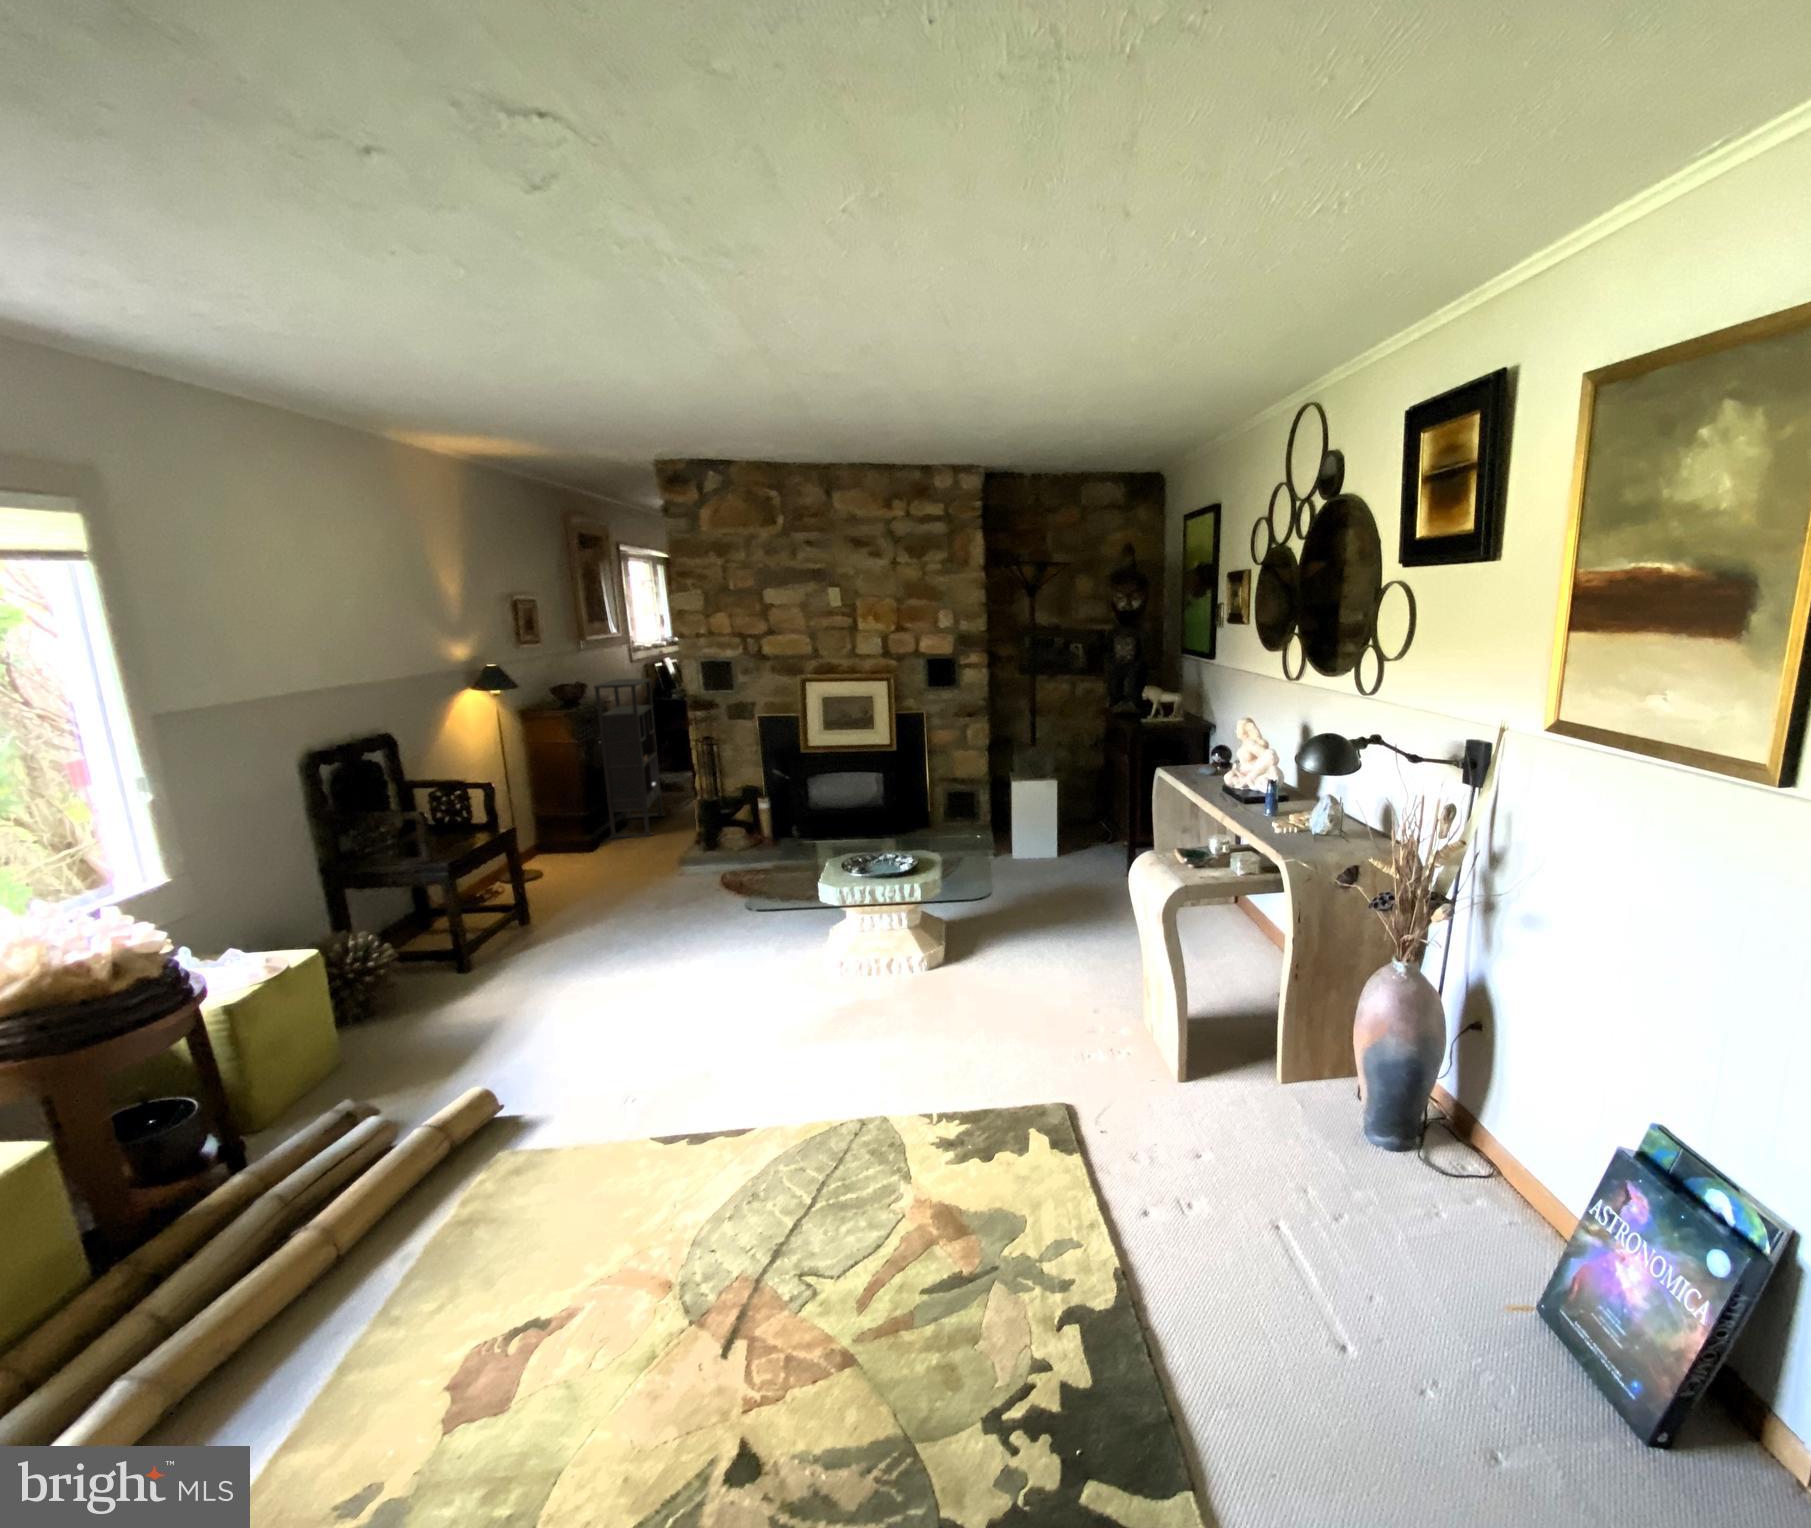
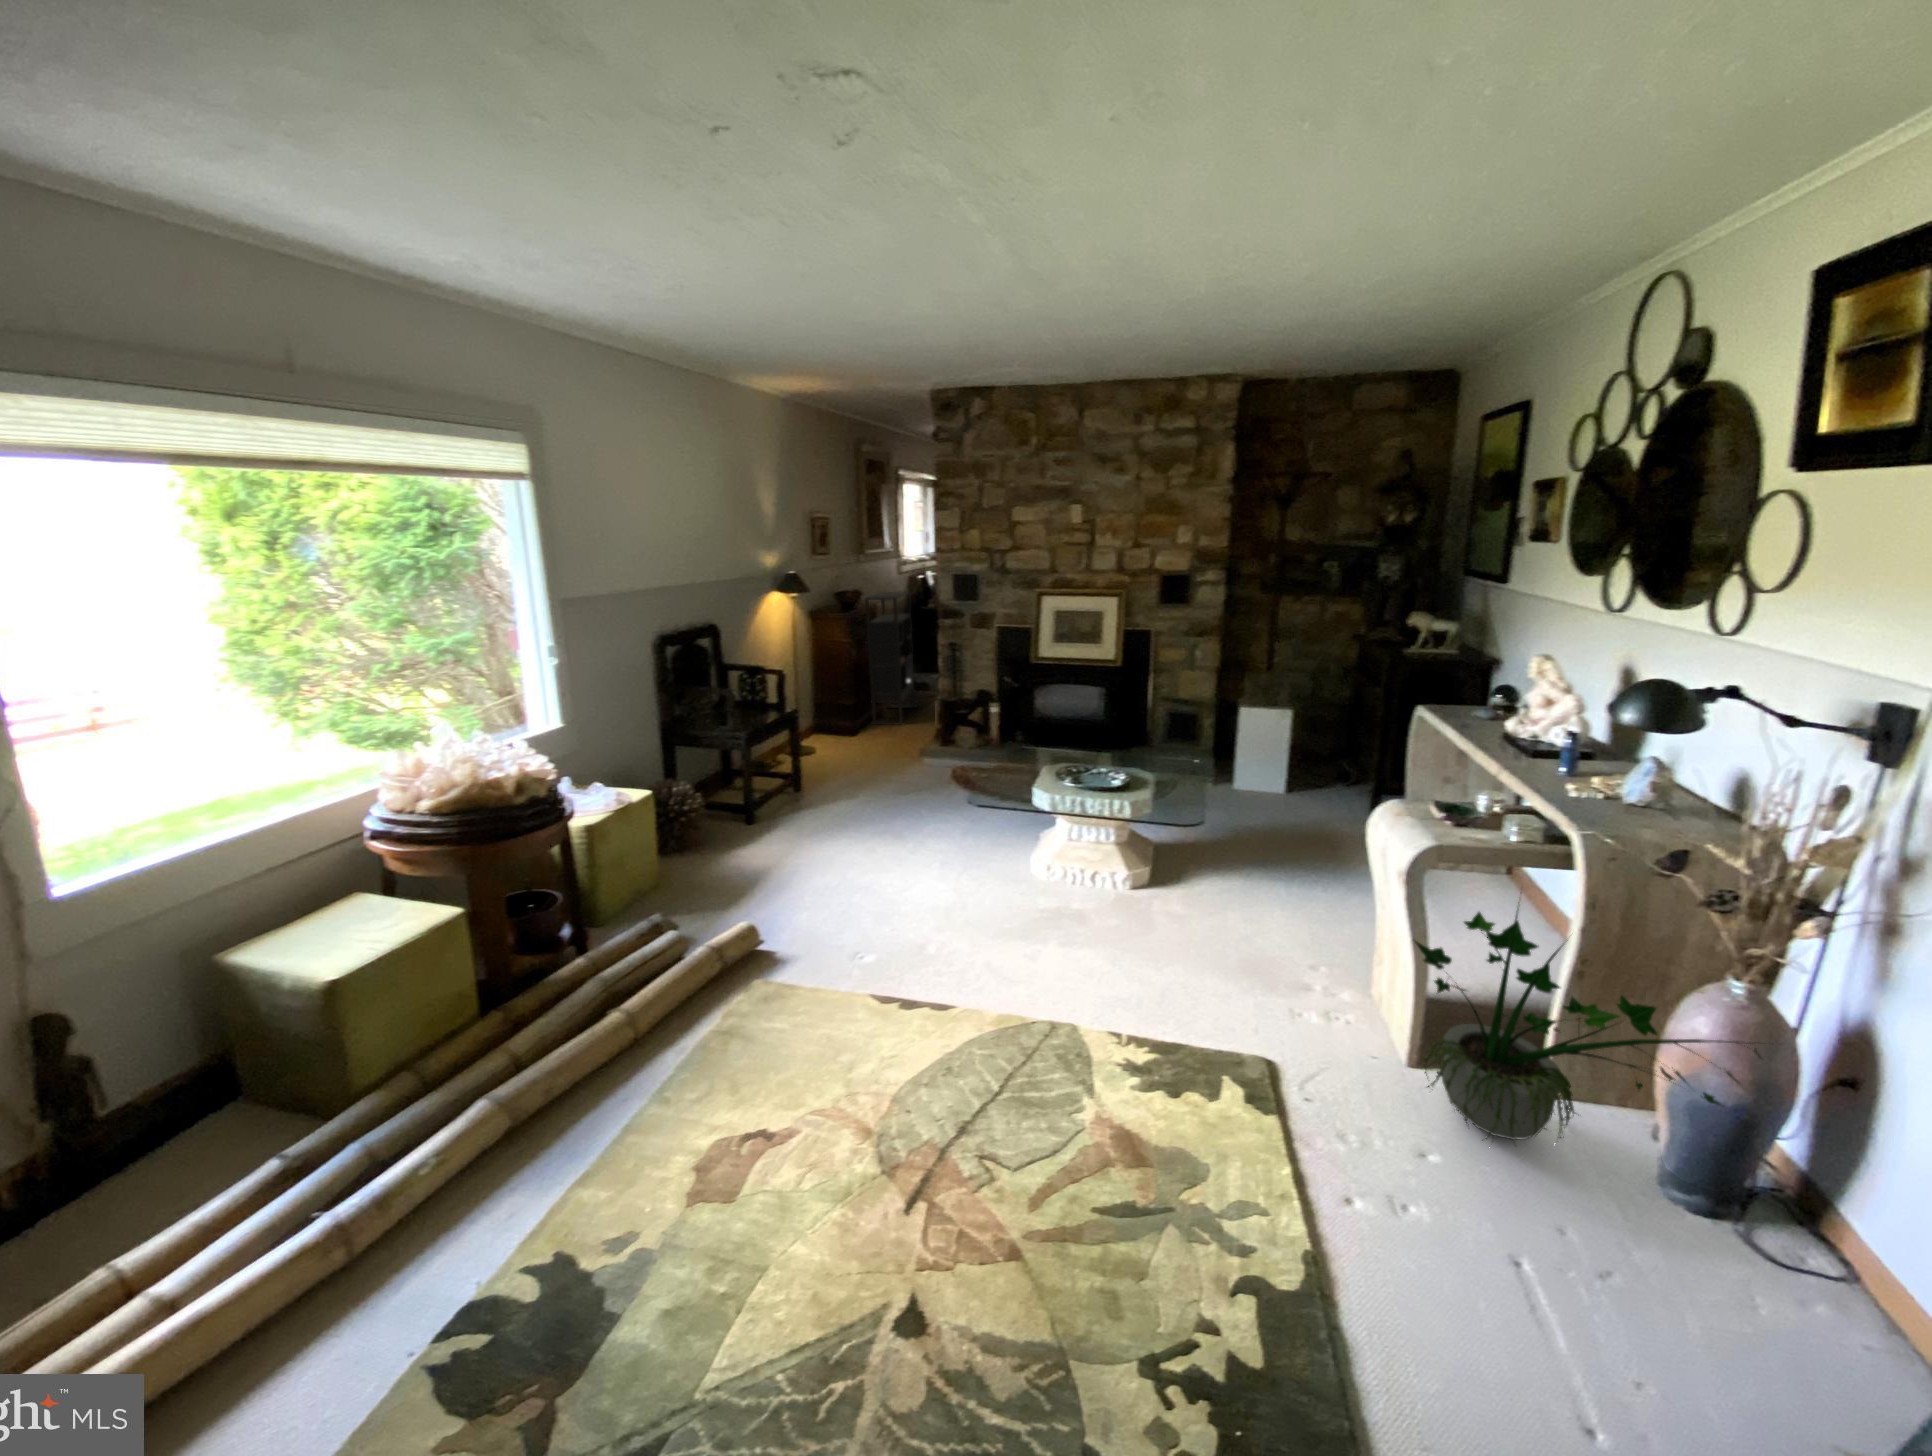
potted plant: none [1176,904,1431,1141] -> present [1415,893,1761,1143]

